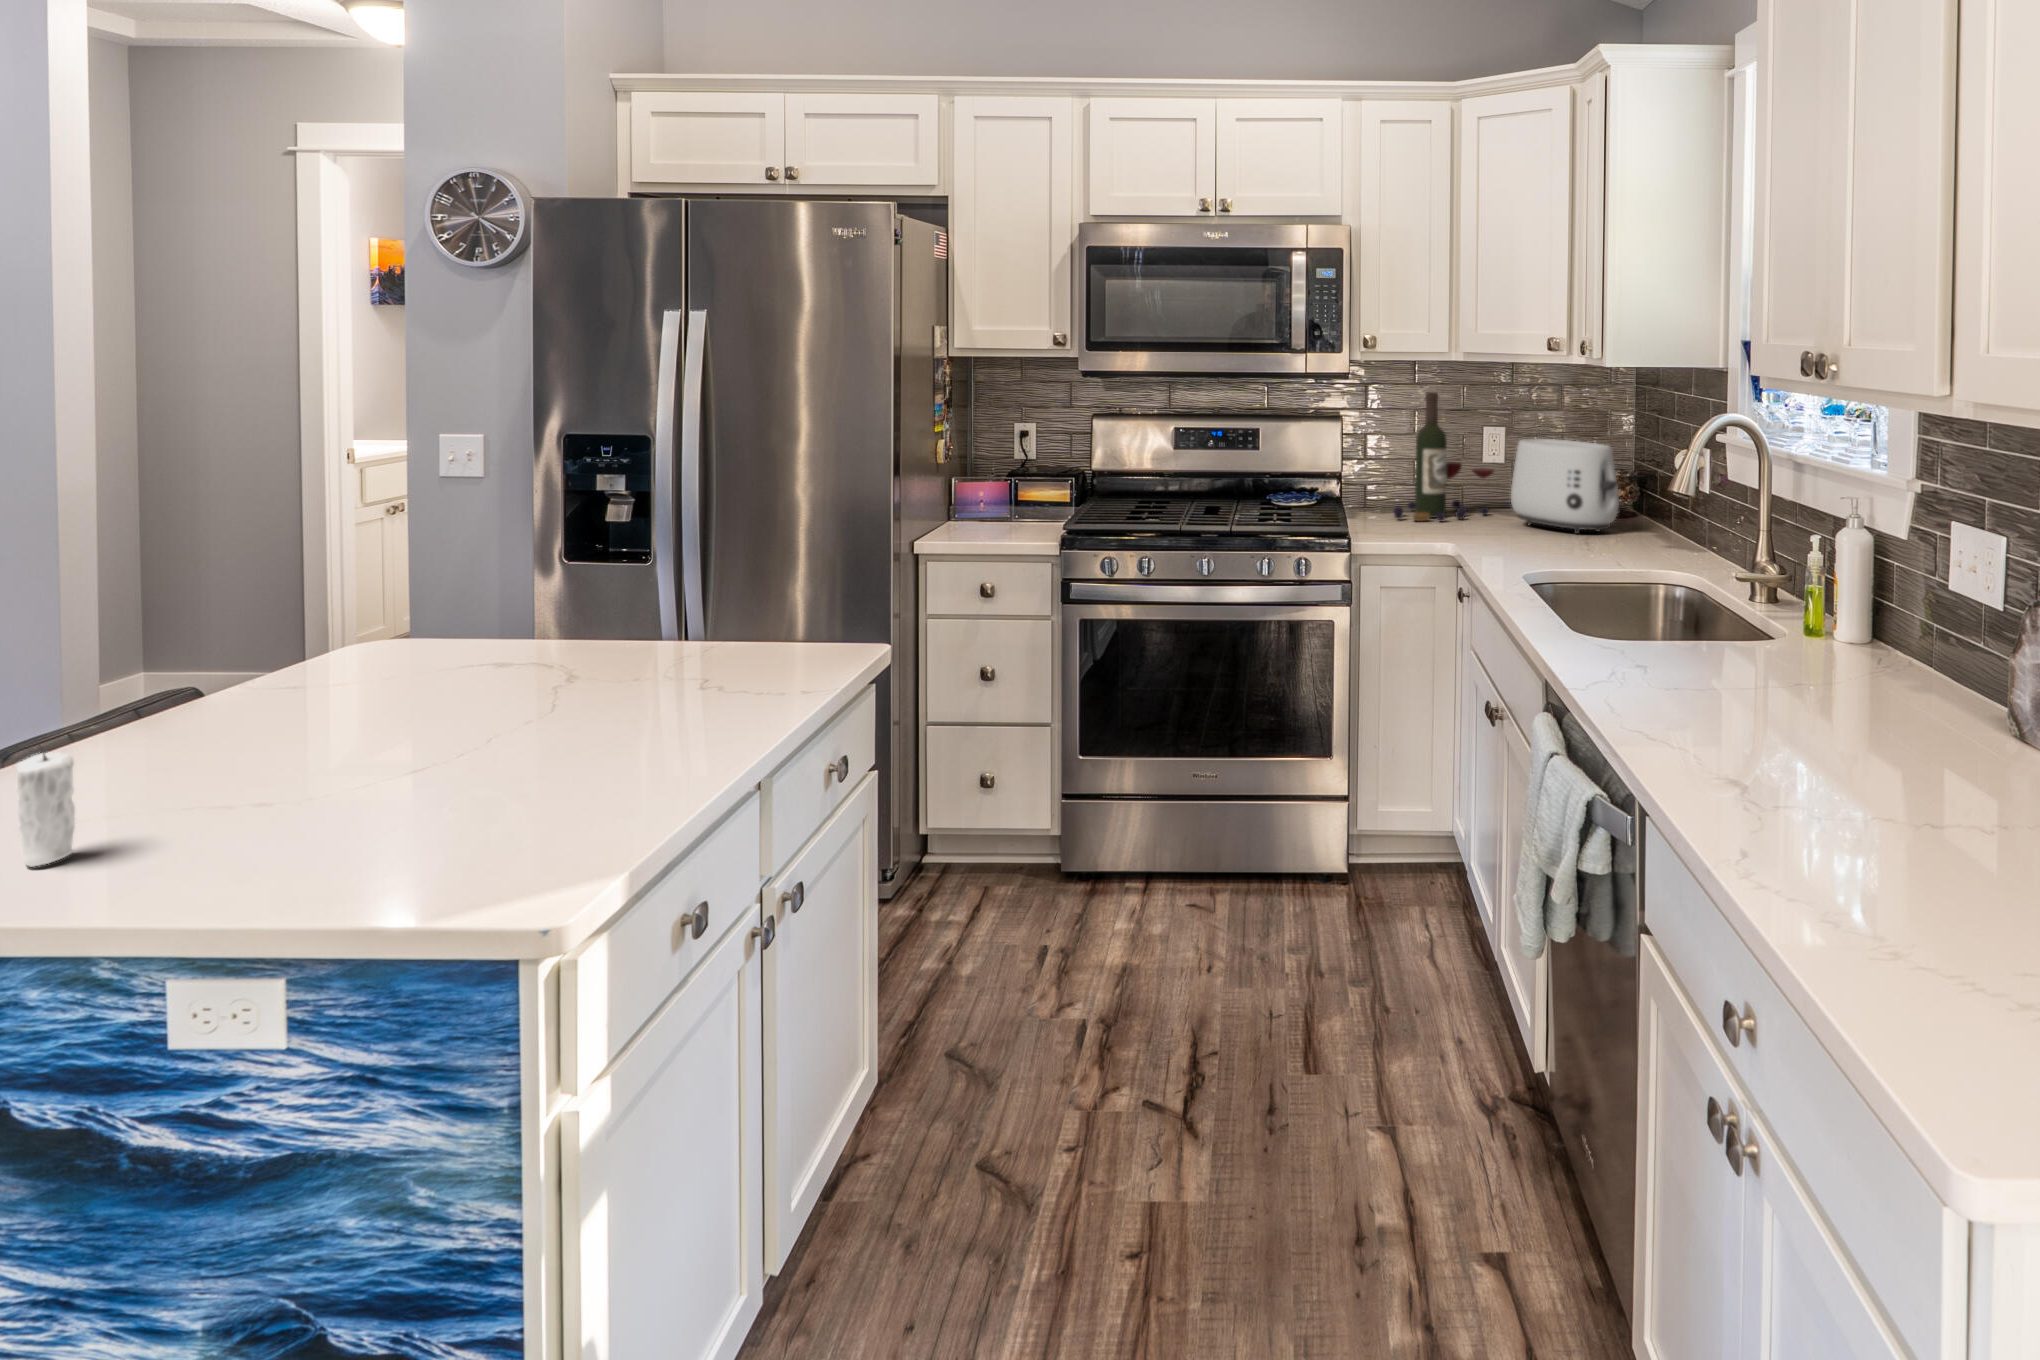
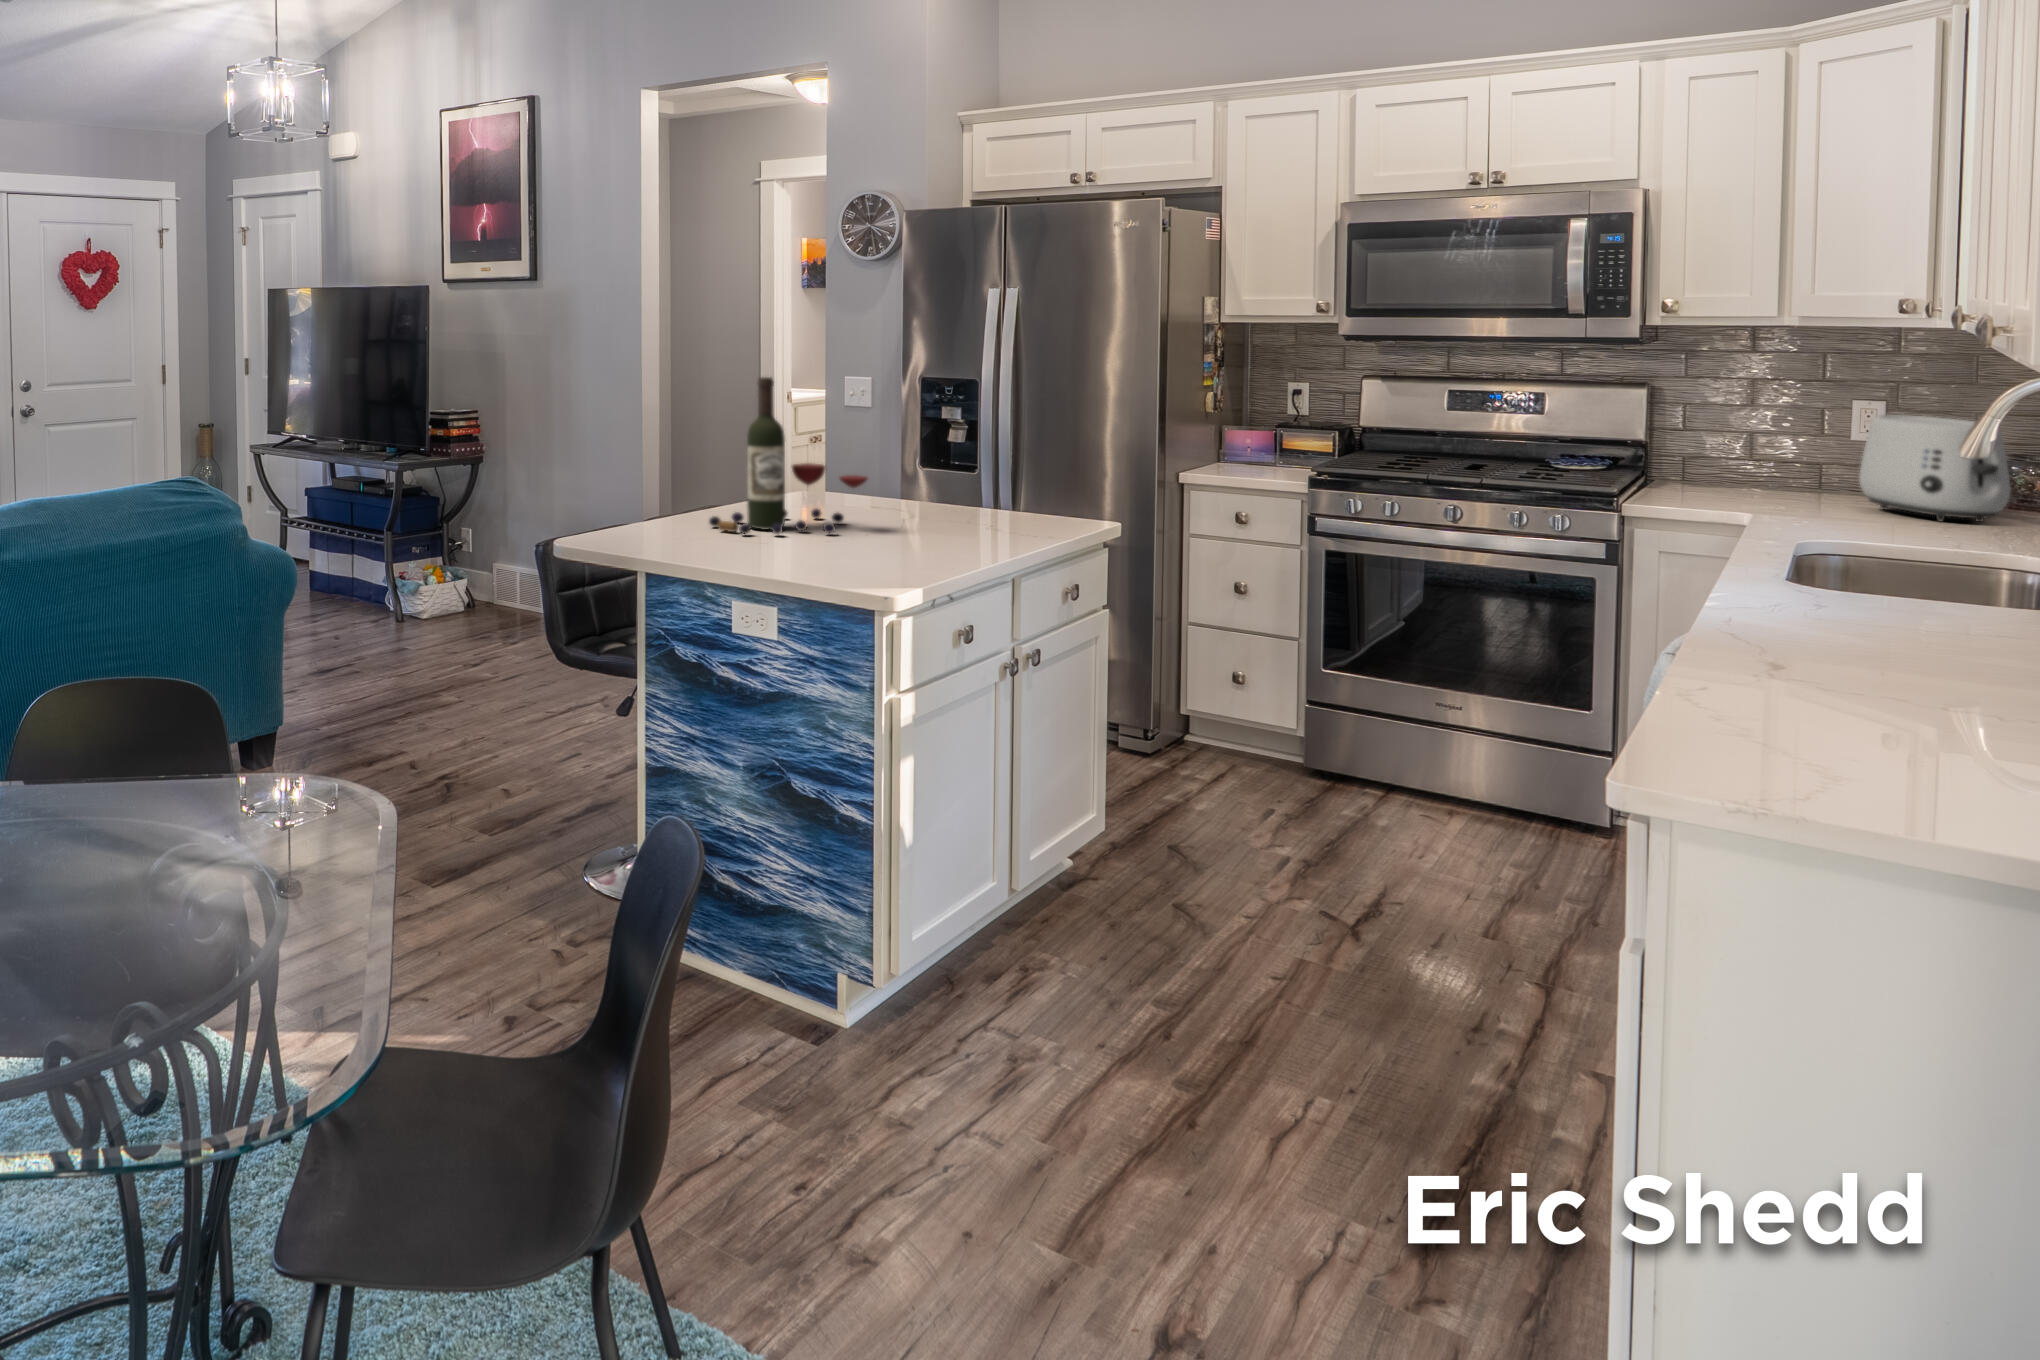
wine bottle: present [1393,392,1494,521] -> present [709,377,867,534]
candle: present [17,750,75,867] -> none [678,492,697,549]

